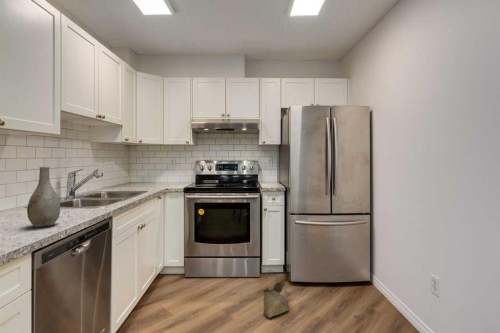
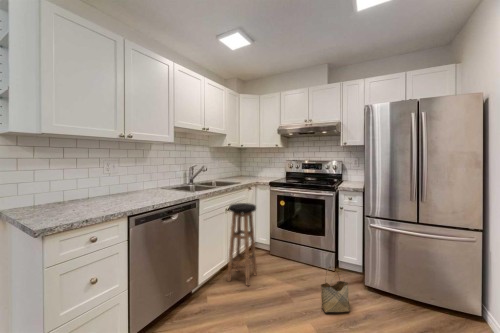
vase: present [27,166,60,227] -> none [140,163,158,202]
bar stool: none [144,216,181,321] -> present [227,203,257,286]

